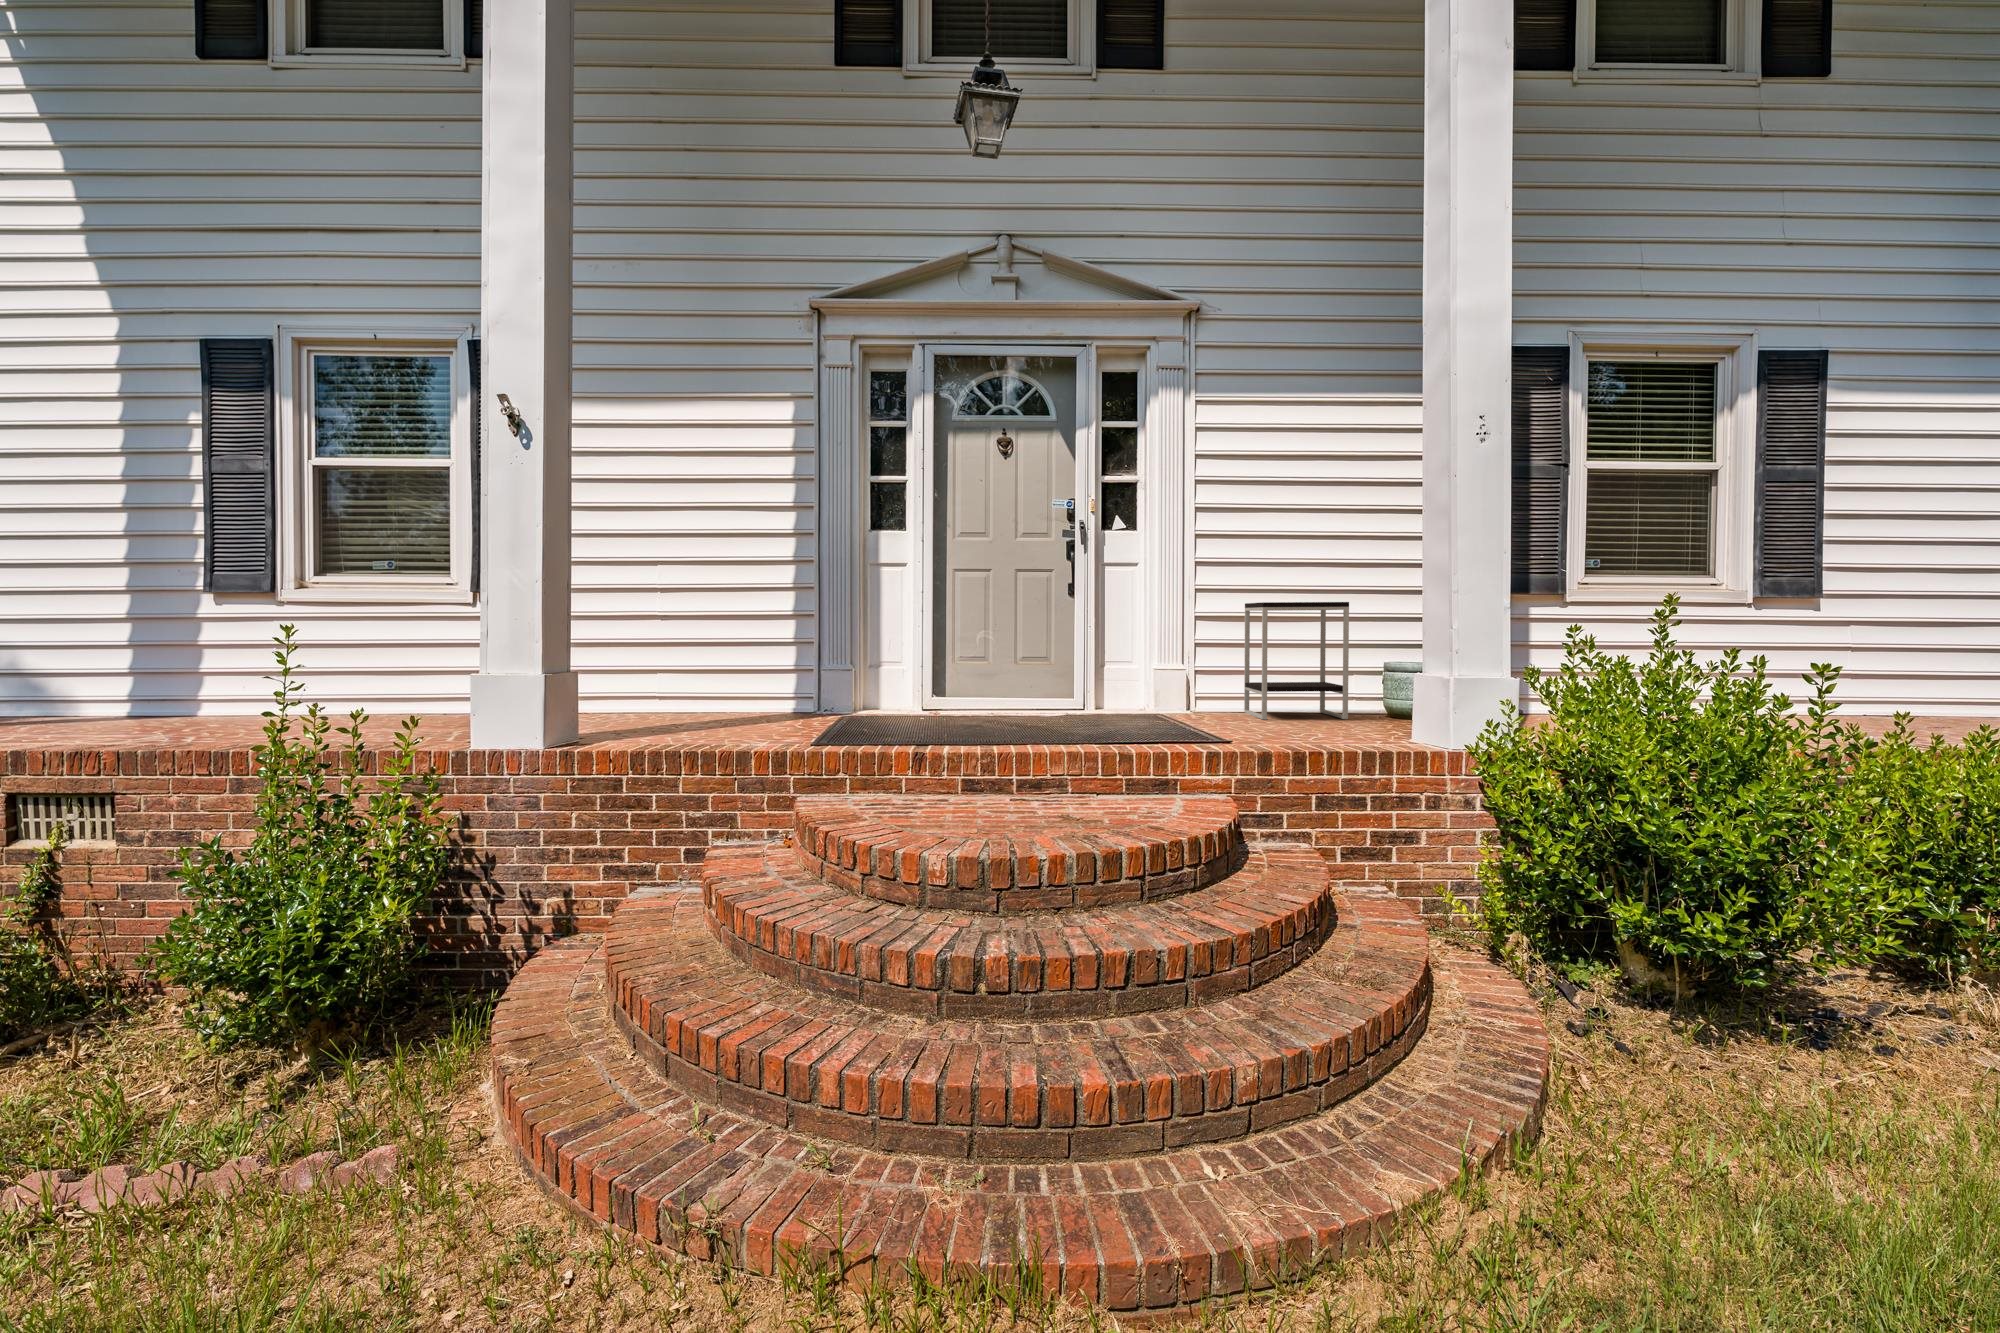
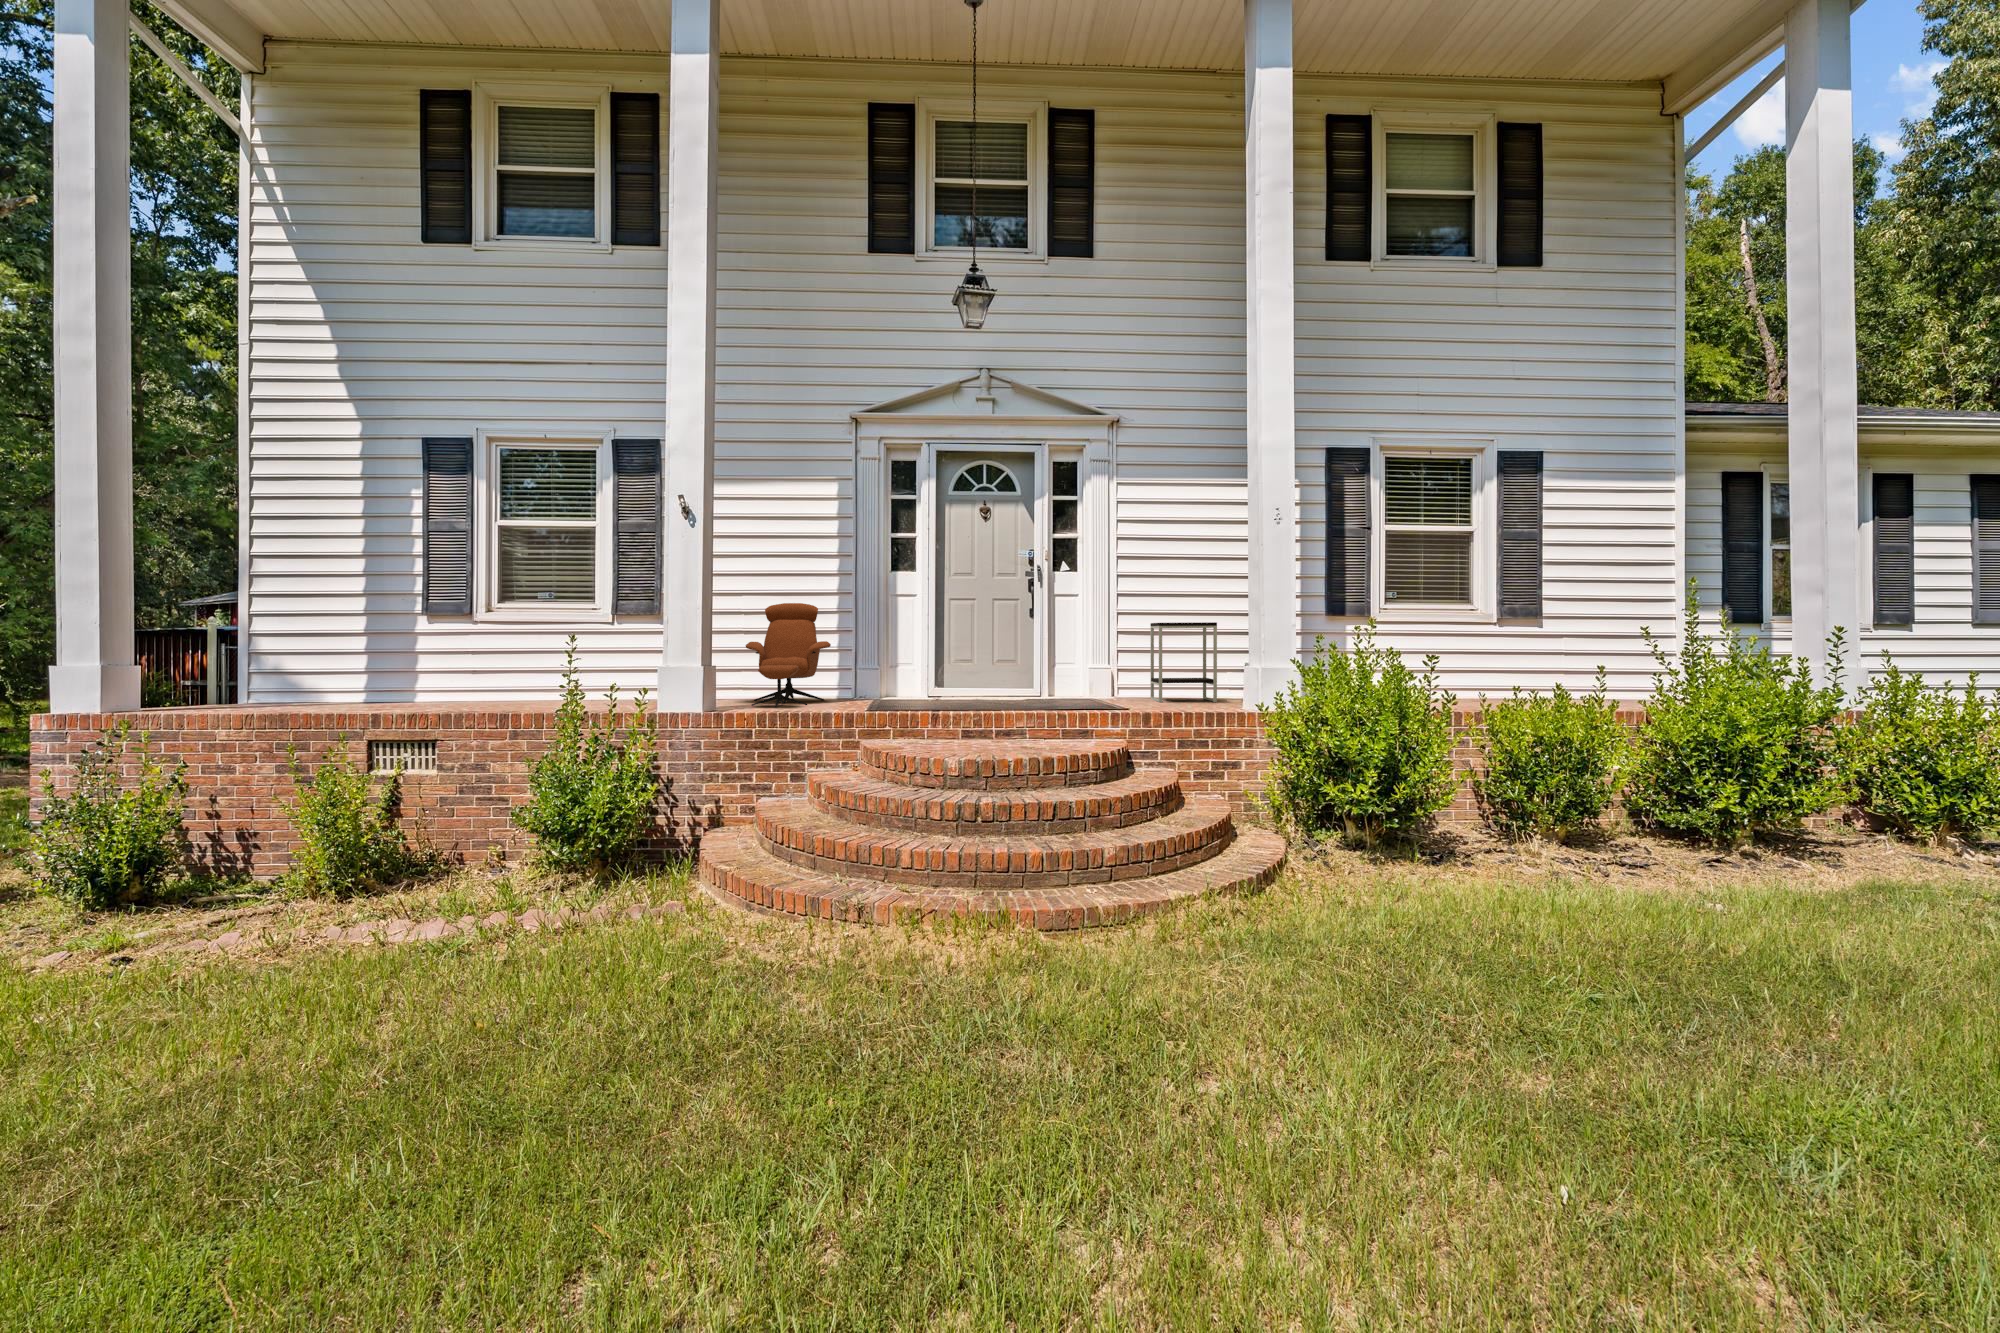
lounge chair: none [649,575,781,733] -> present [746,603,831,707]

